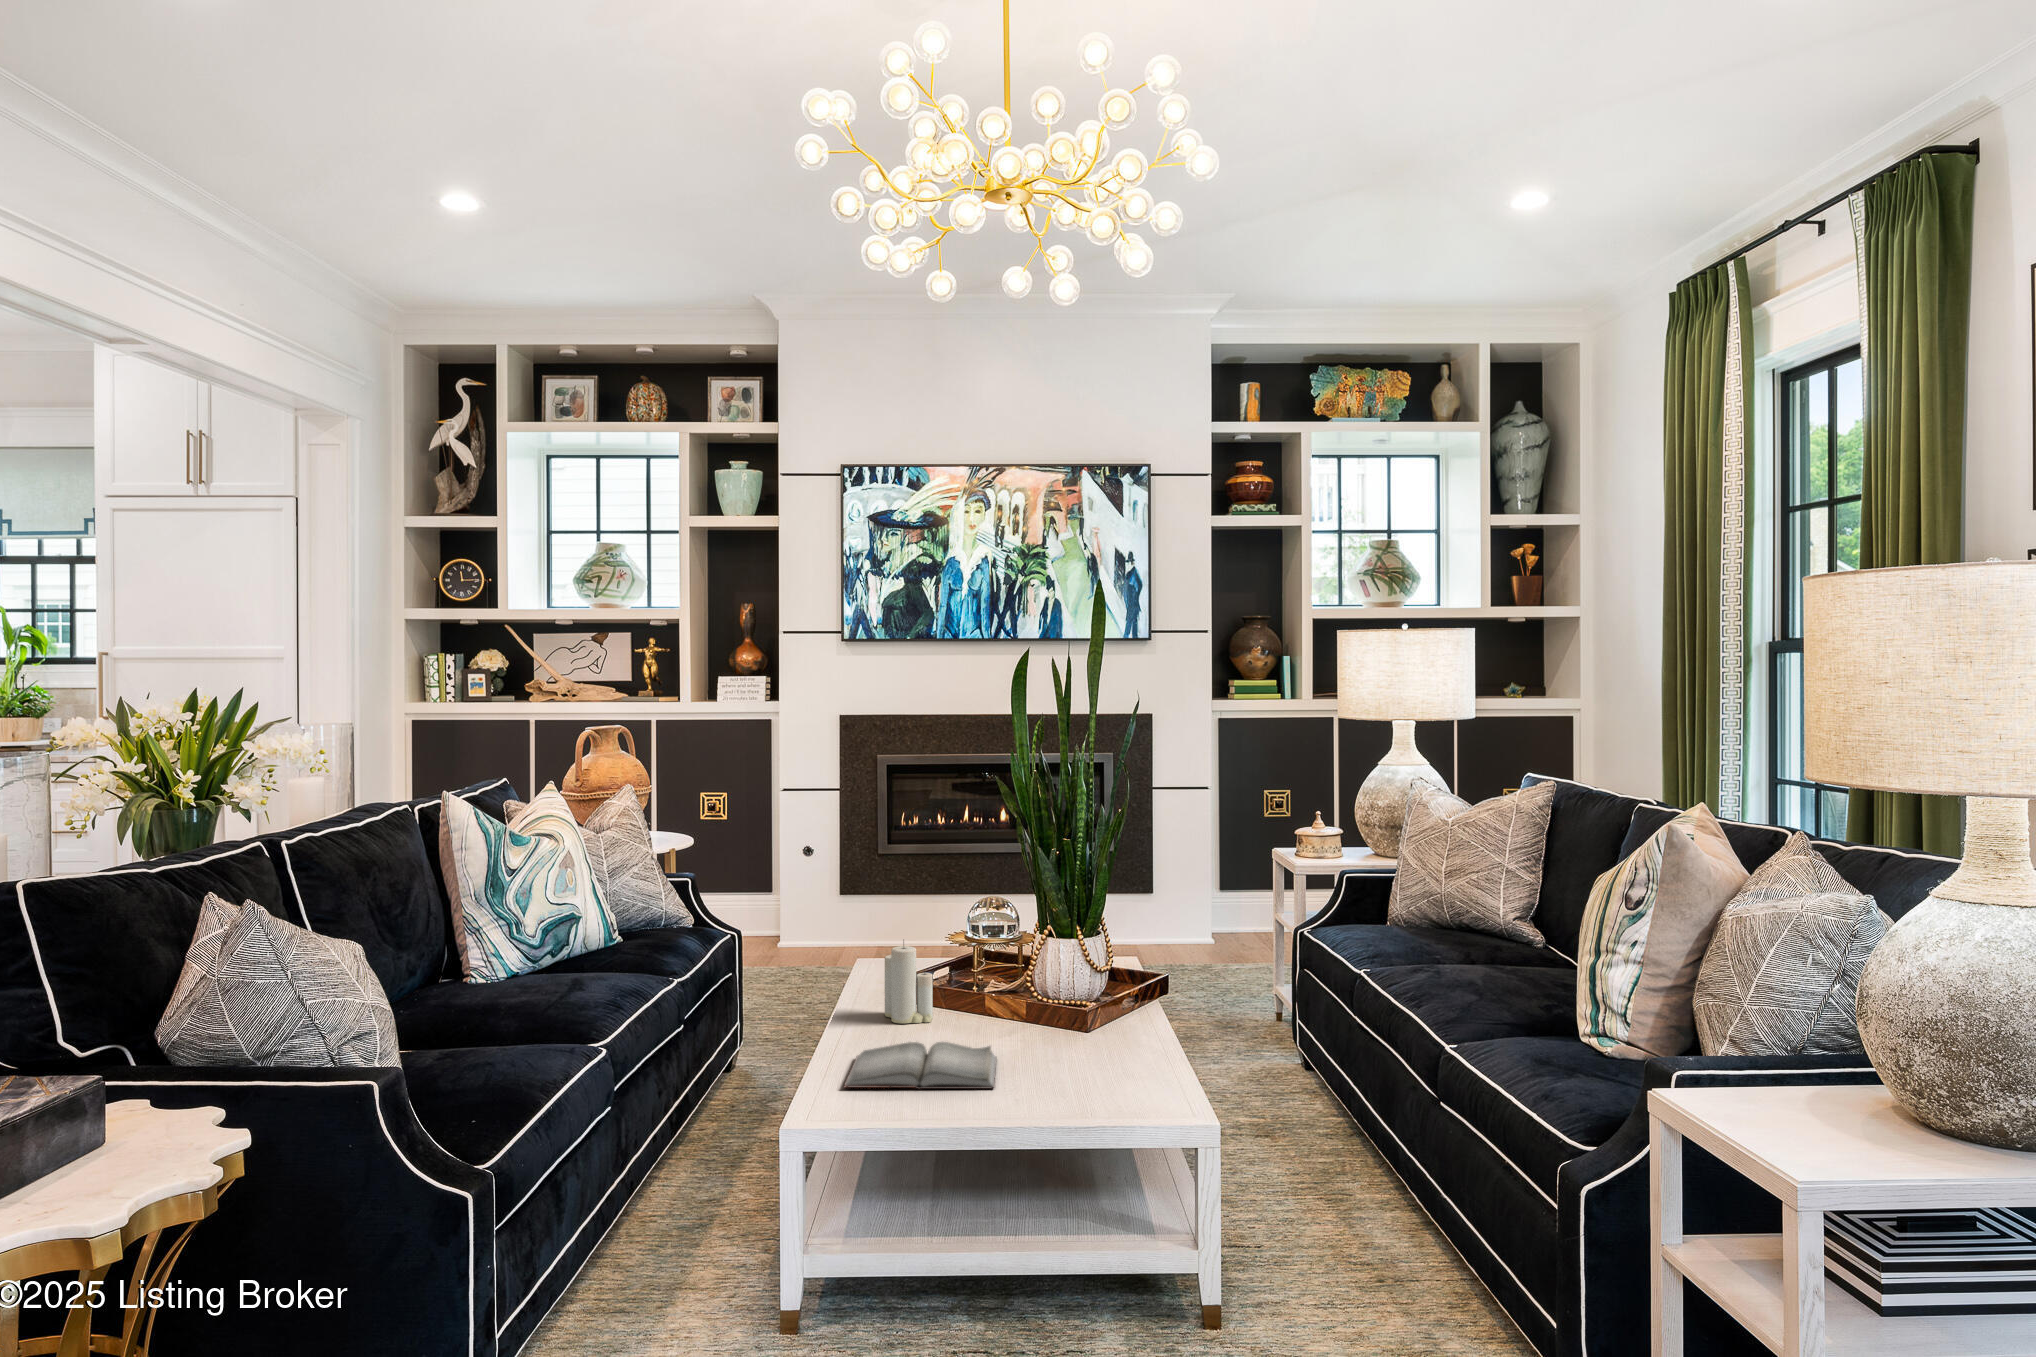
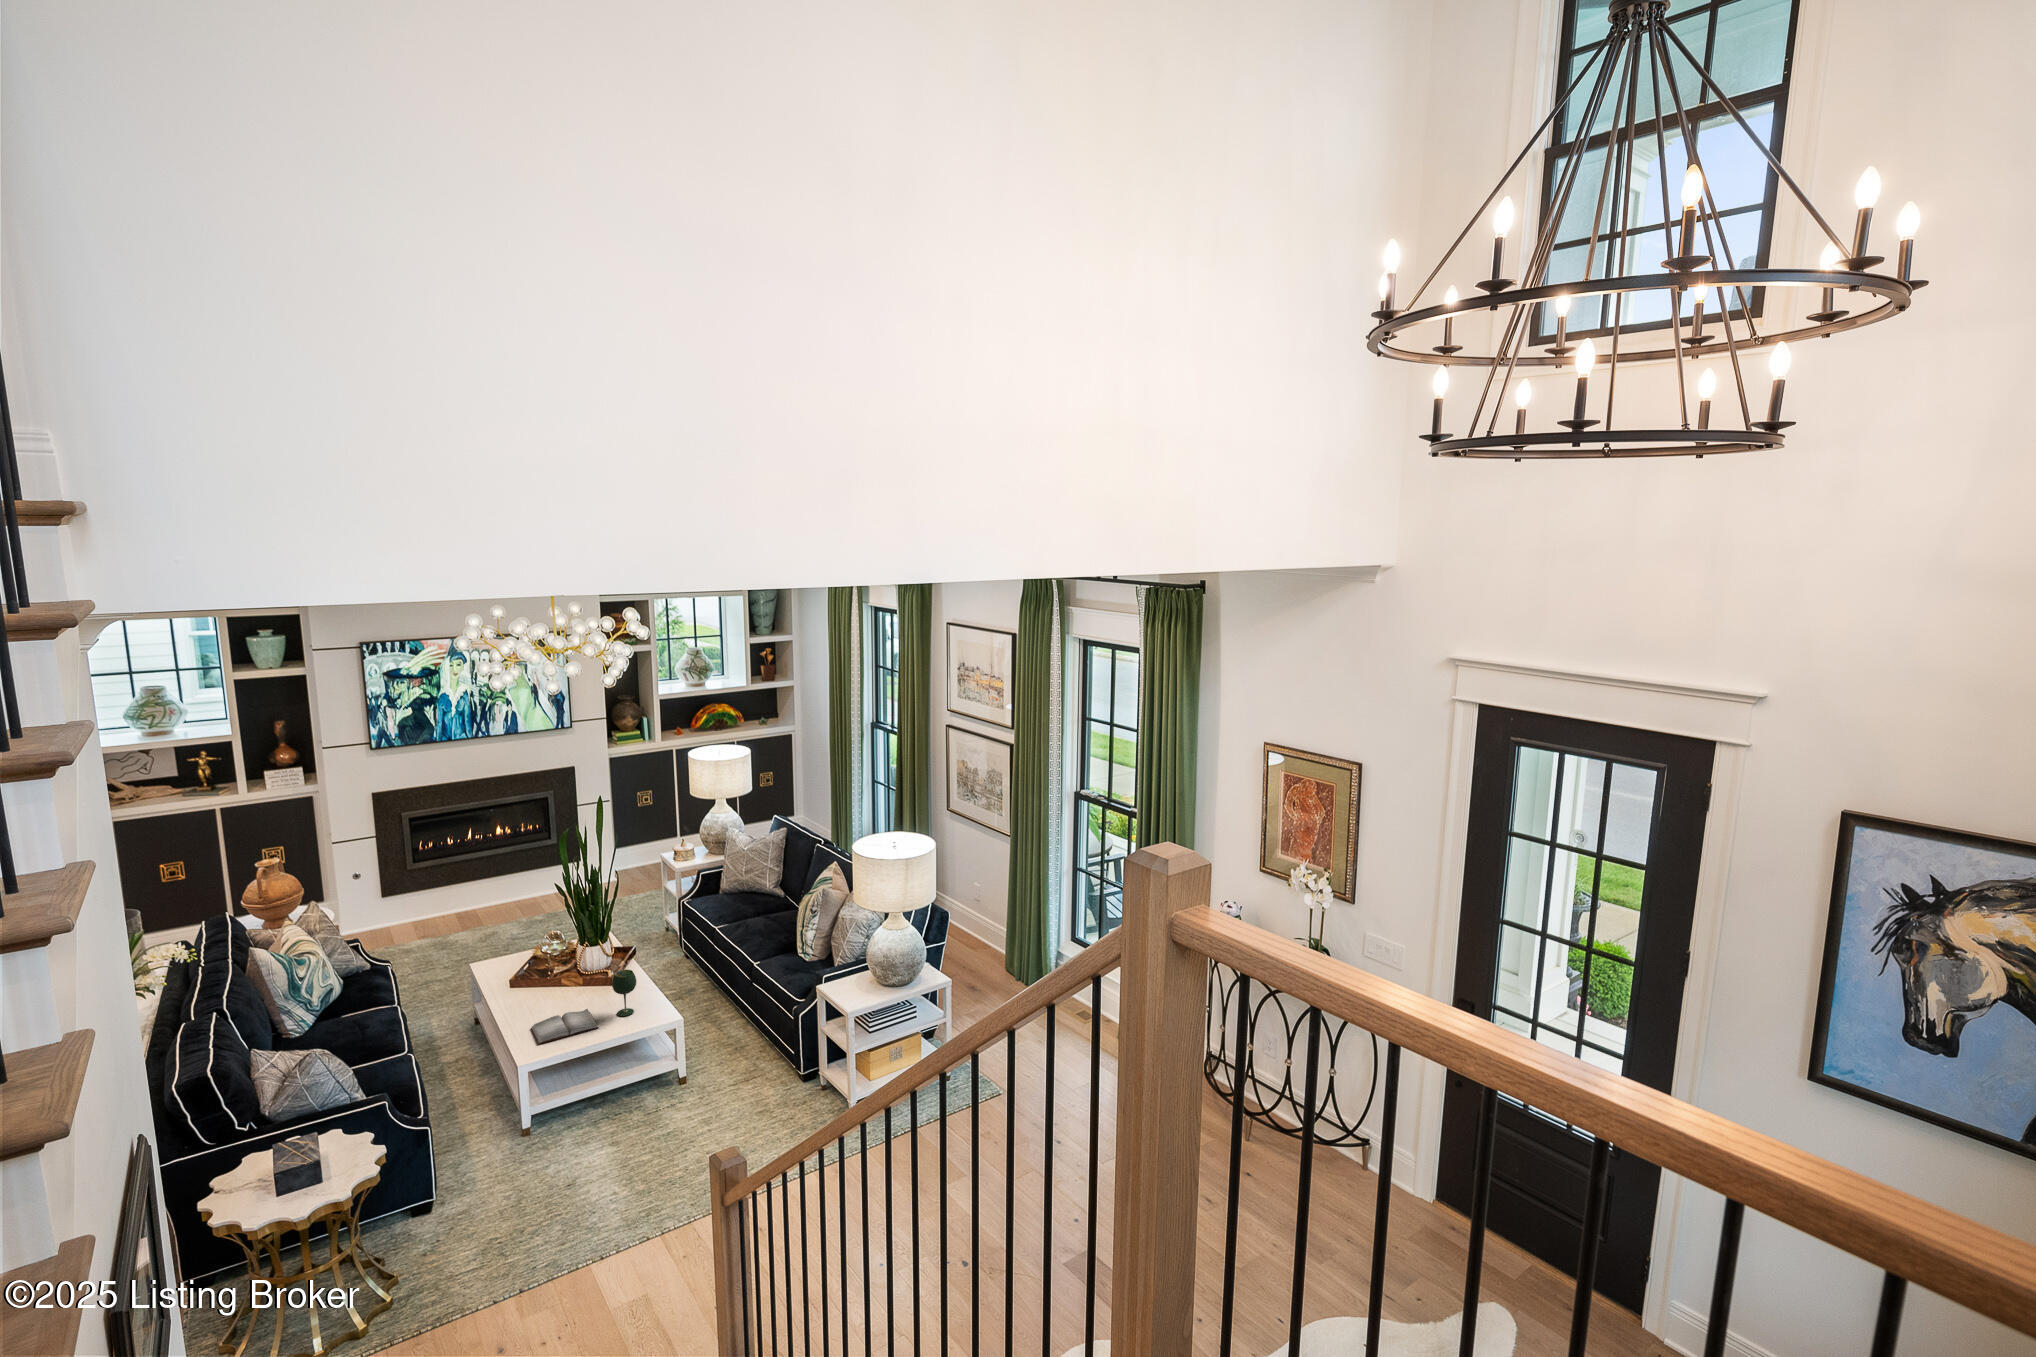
candle: present [885,940,933,1023] -> none [522,971,548,1005]
wine glass: none [1044,955,1106,1080] -> present [612,970,636,1016]

